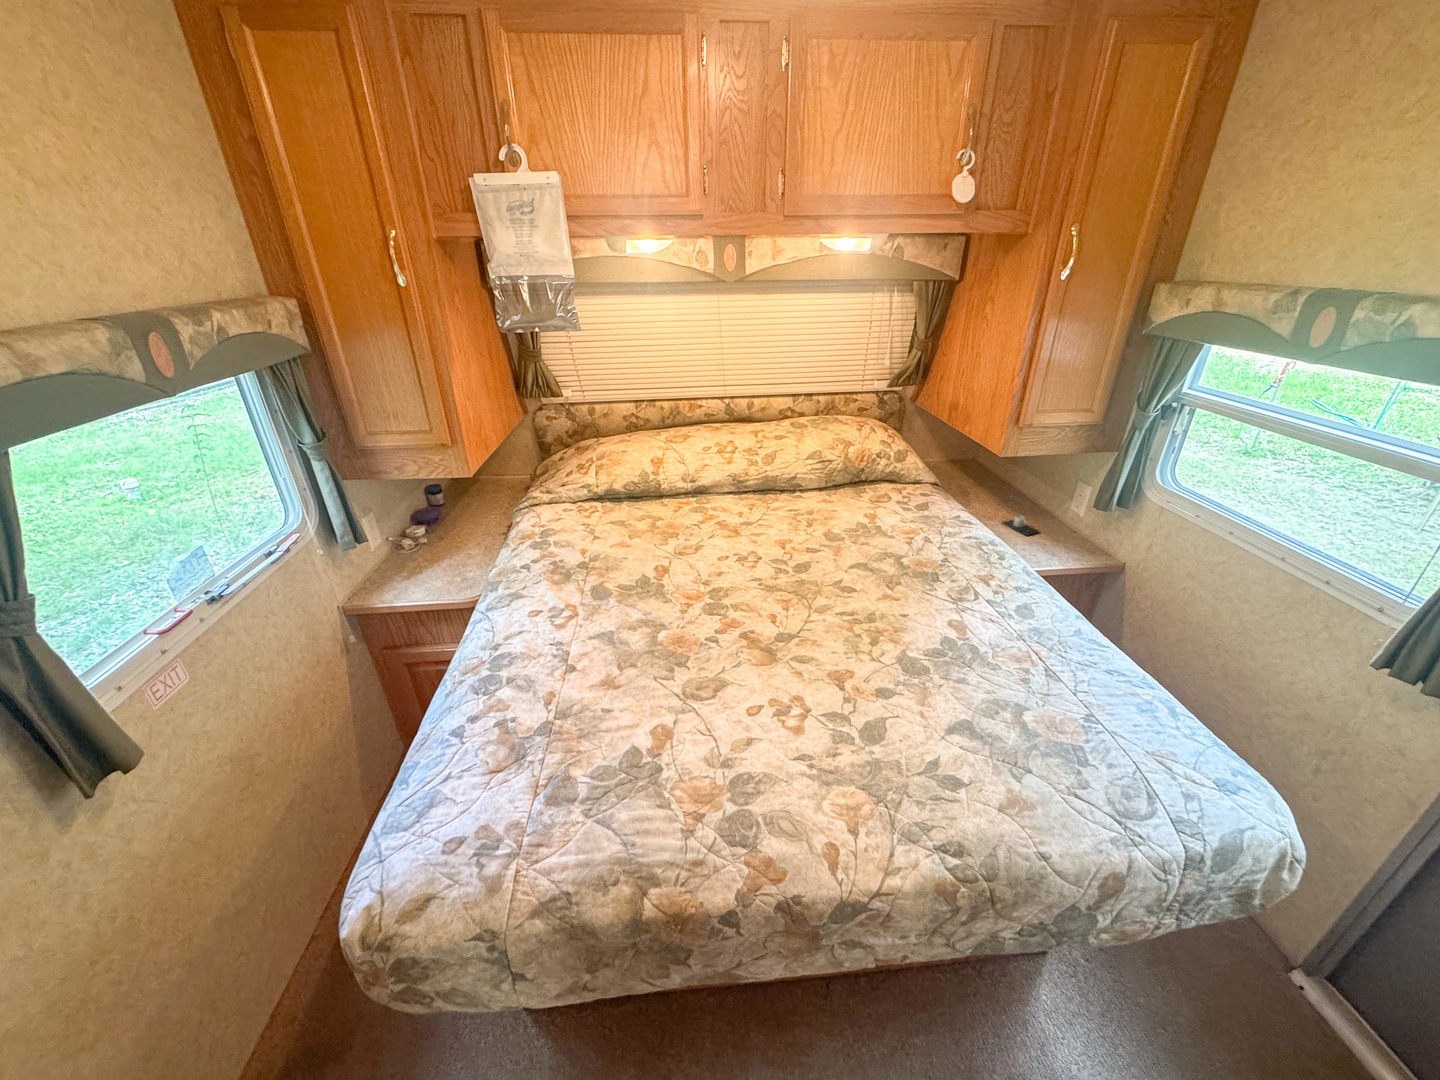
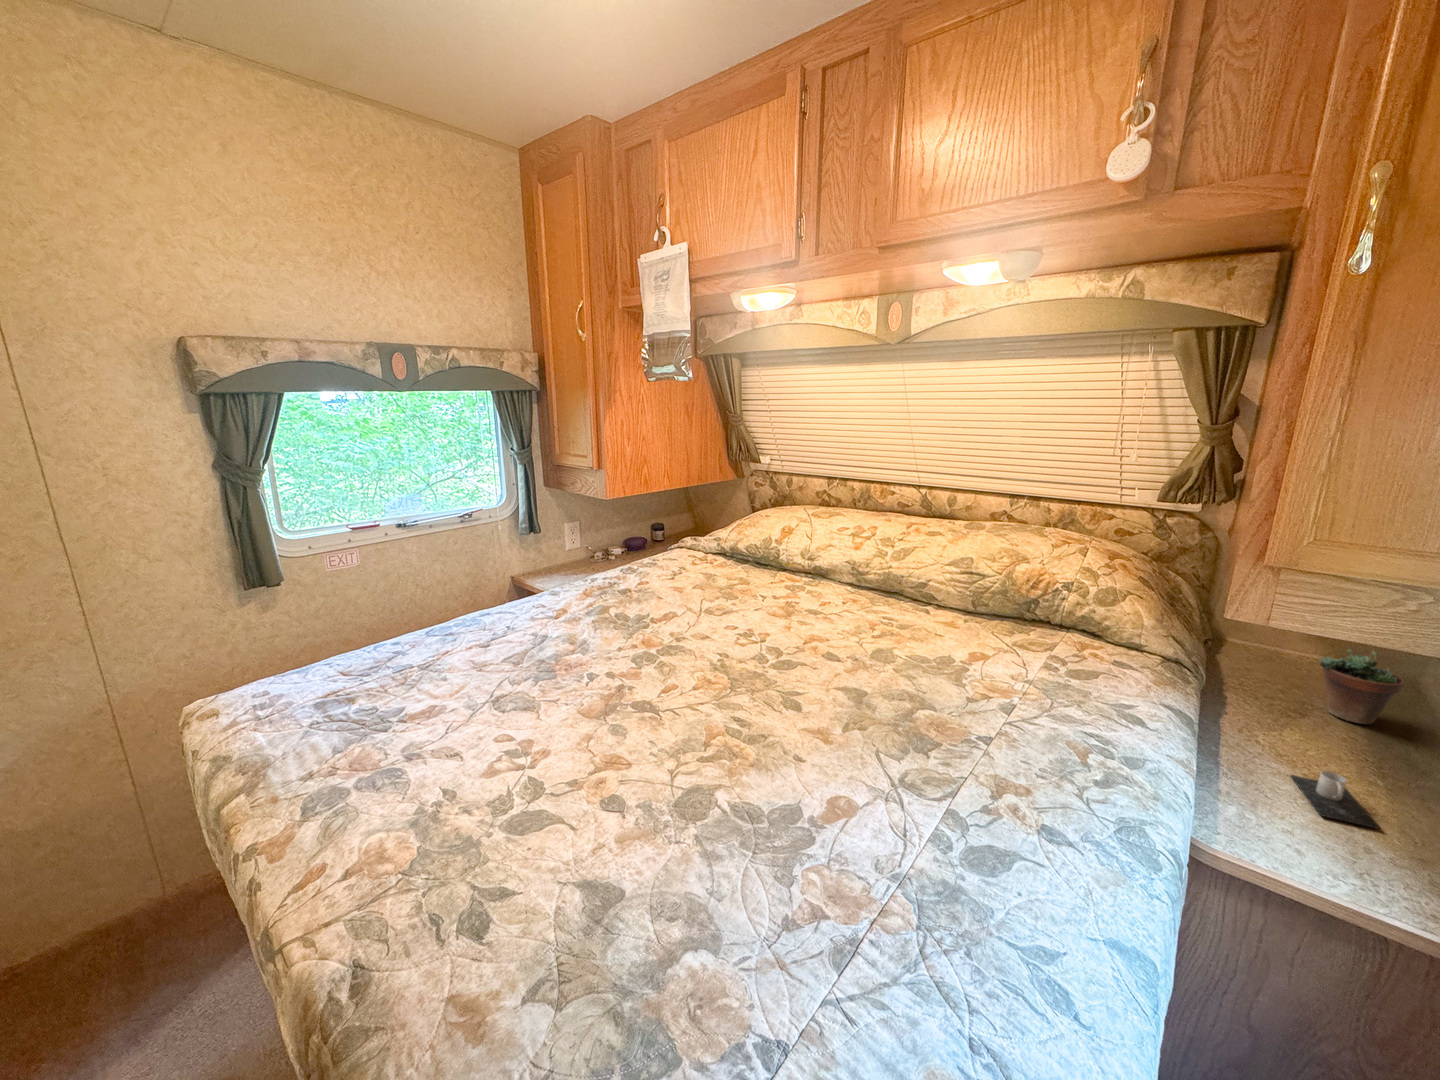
succulent plant: none [968,444,998,488] -> present [1319,649,1404,724]

